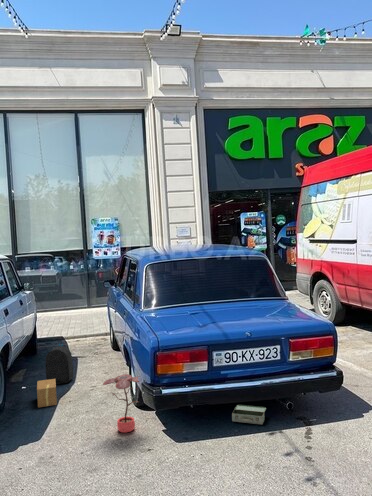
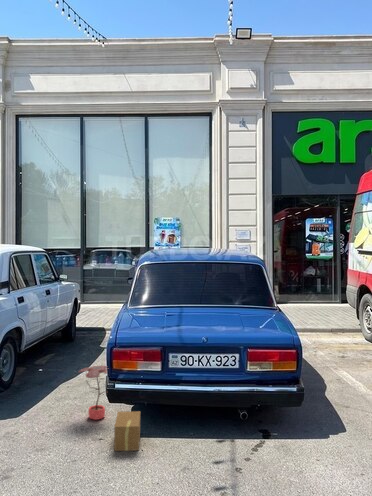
backpack: present [46,344,73,384] -> none [64,331,89,369]
cardboard box: present [37,379,57,408] -> present [114,411,140,451]
toolbox: present [232,405,266,424] -> none [196,409,233,432]

